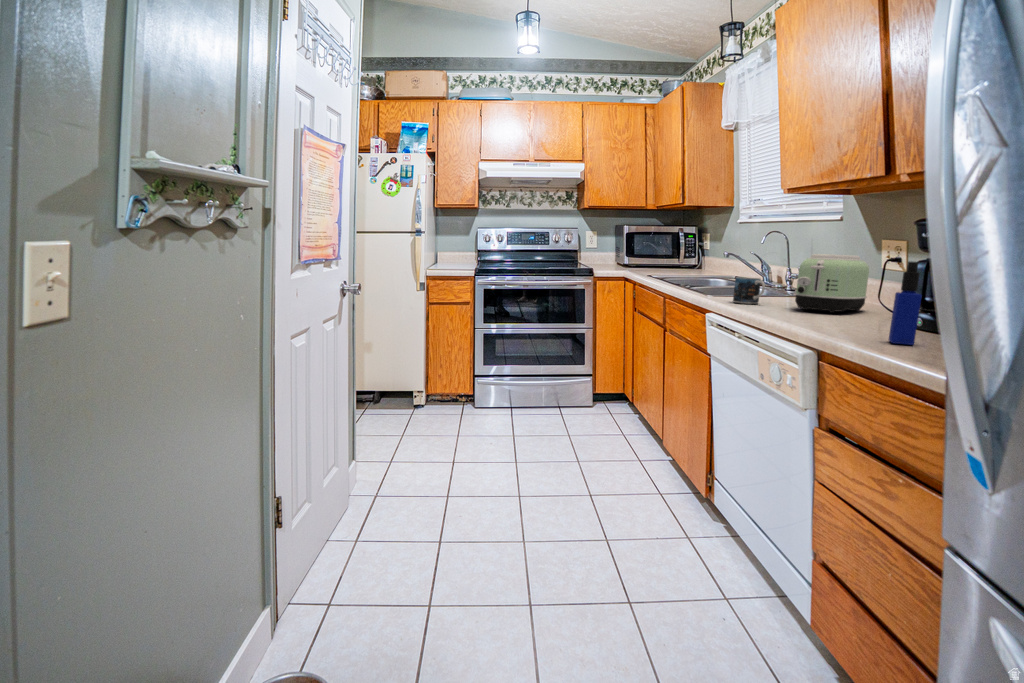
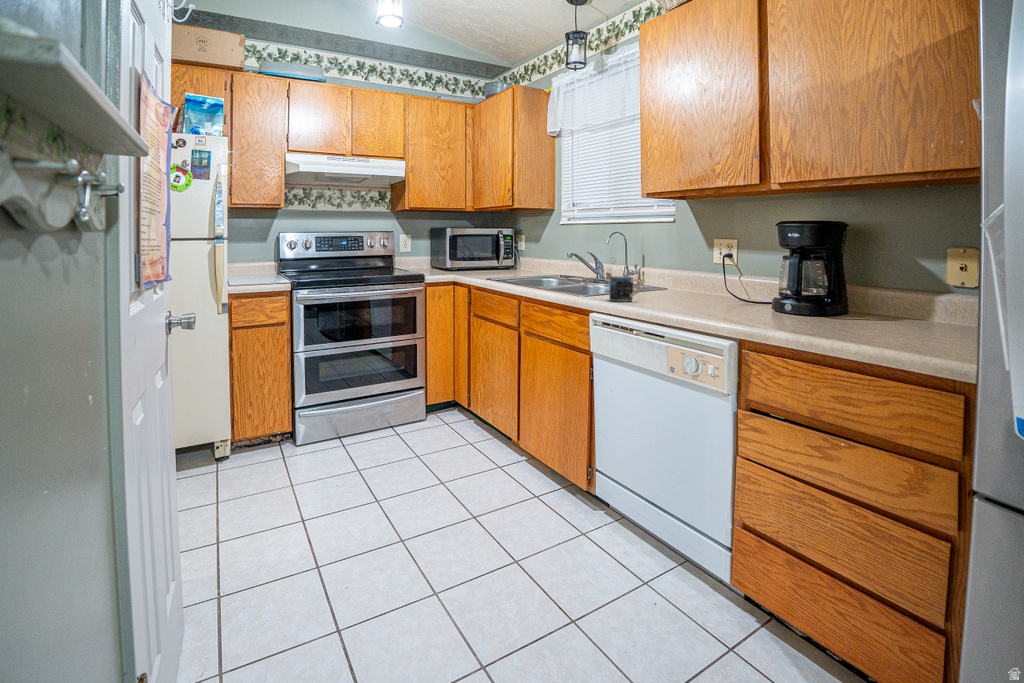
toaster: present [795,254,869,313] -> none [672,253,726,306]
bottle: present [889,261,922,345] -> none [817,259,848,333]

